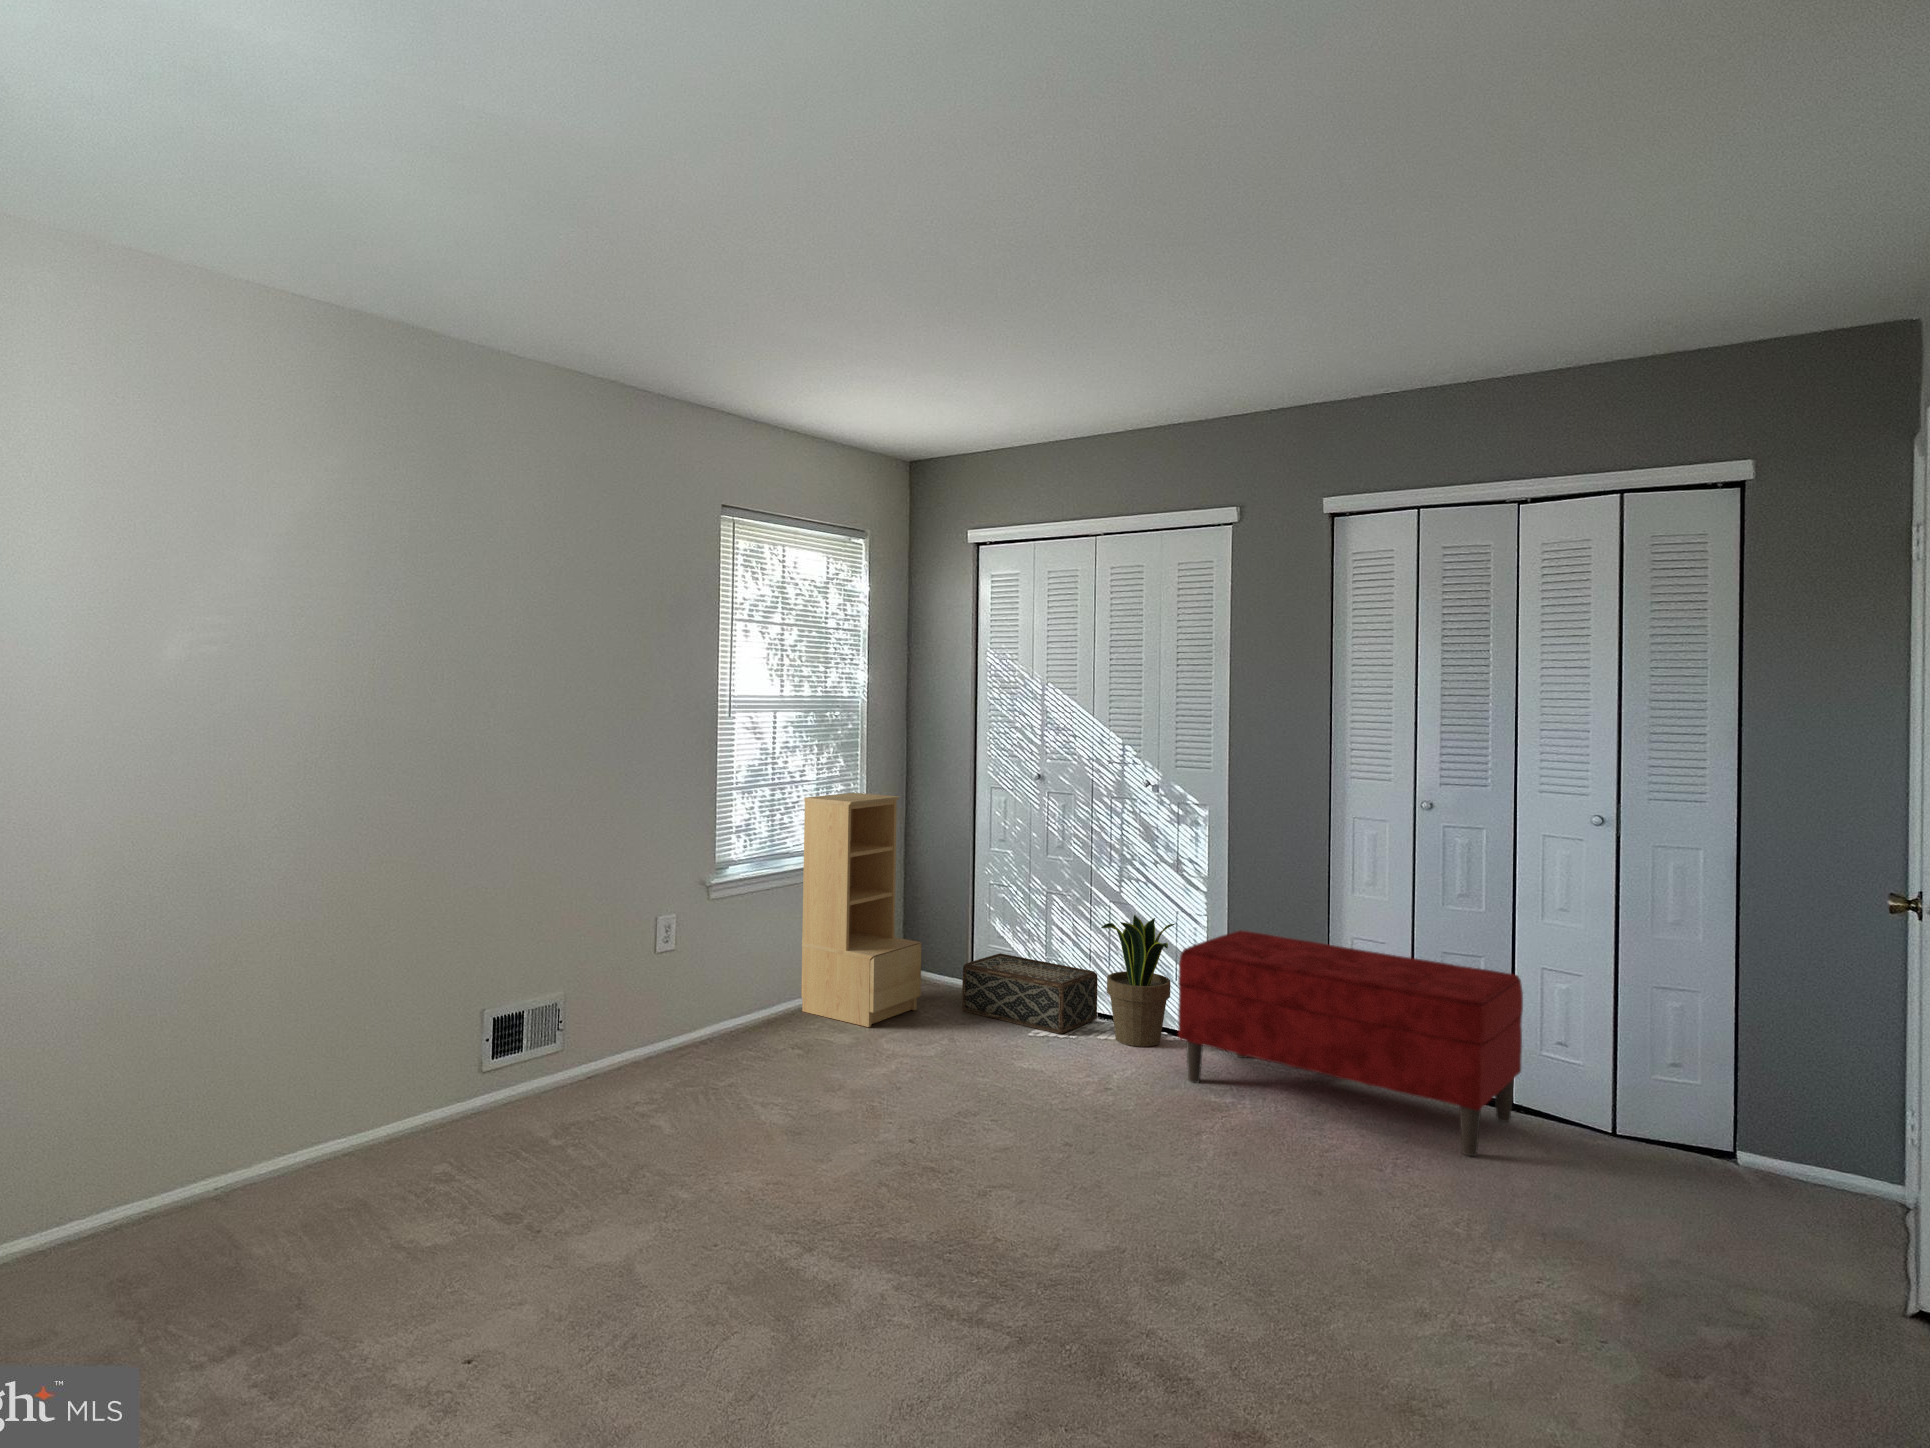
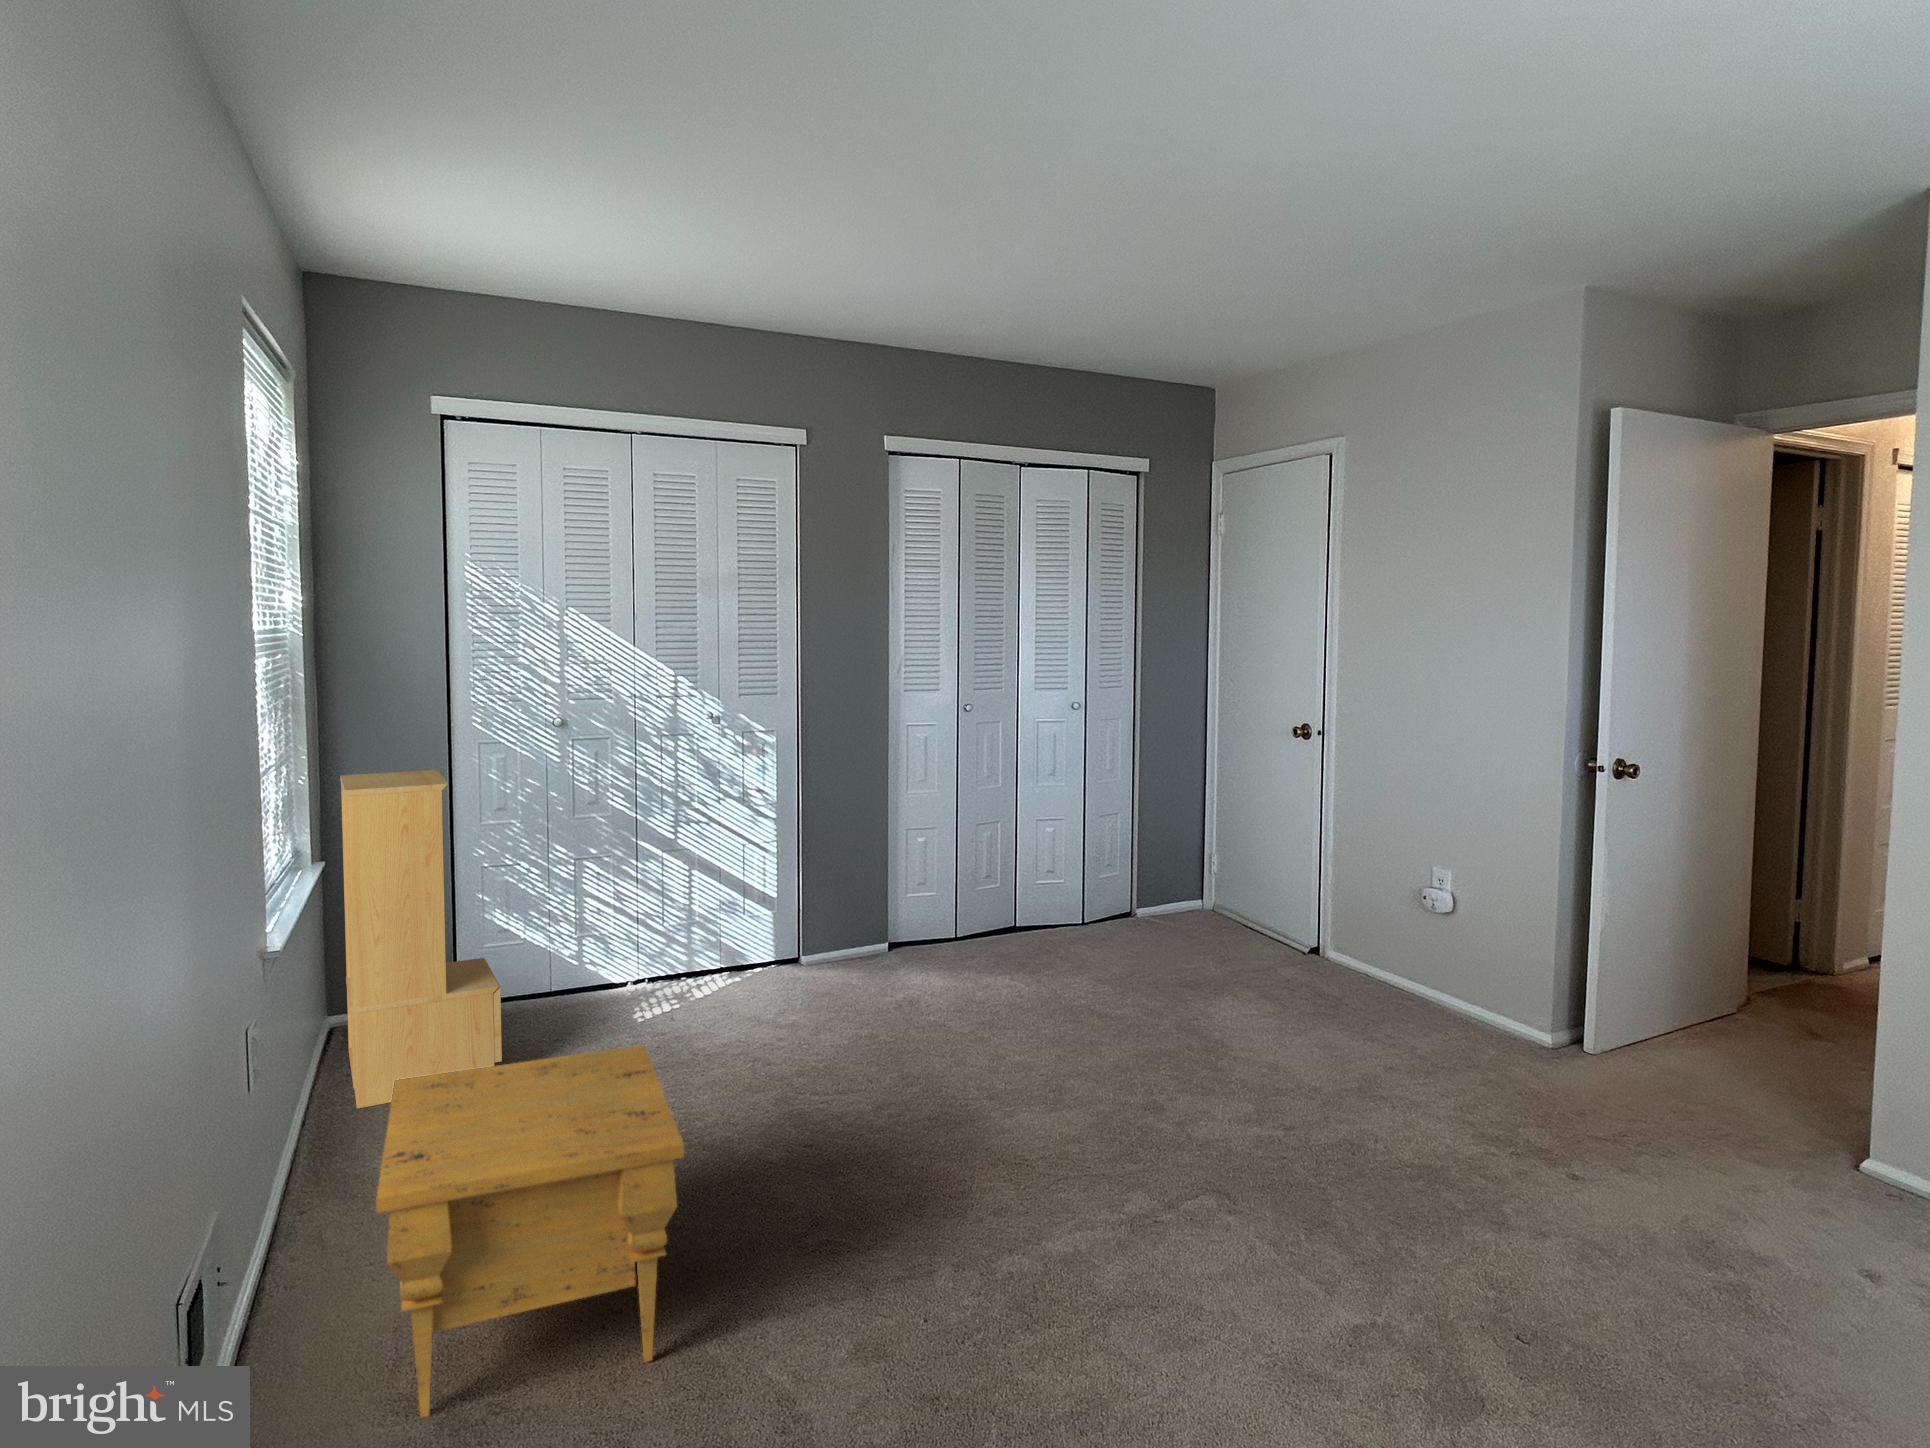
potted plant: present [1101,915,1175,1047] -> none [703,855,781,992]
bench: present [1178,930,1523,1156] -> none [813,829,1089,995]
woven basket: present [962,953,1097,1034] -> none [516,932,677,1028]
nightstand: none [470,955,710,1156] -> present [376,1045,684,1418]

